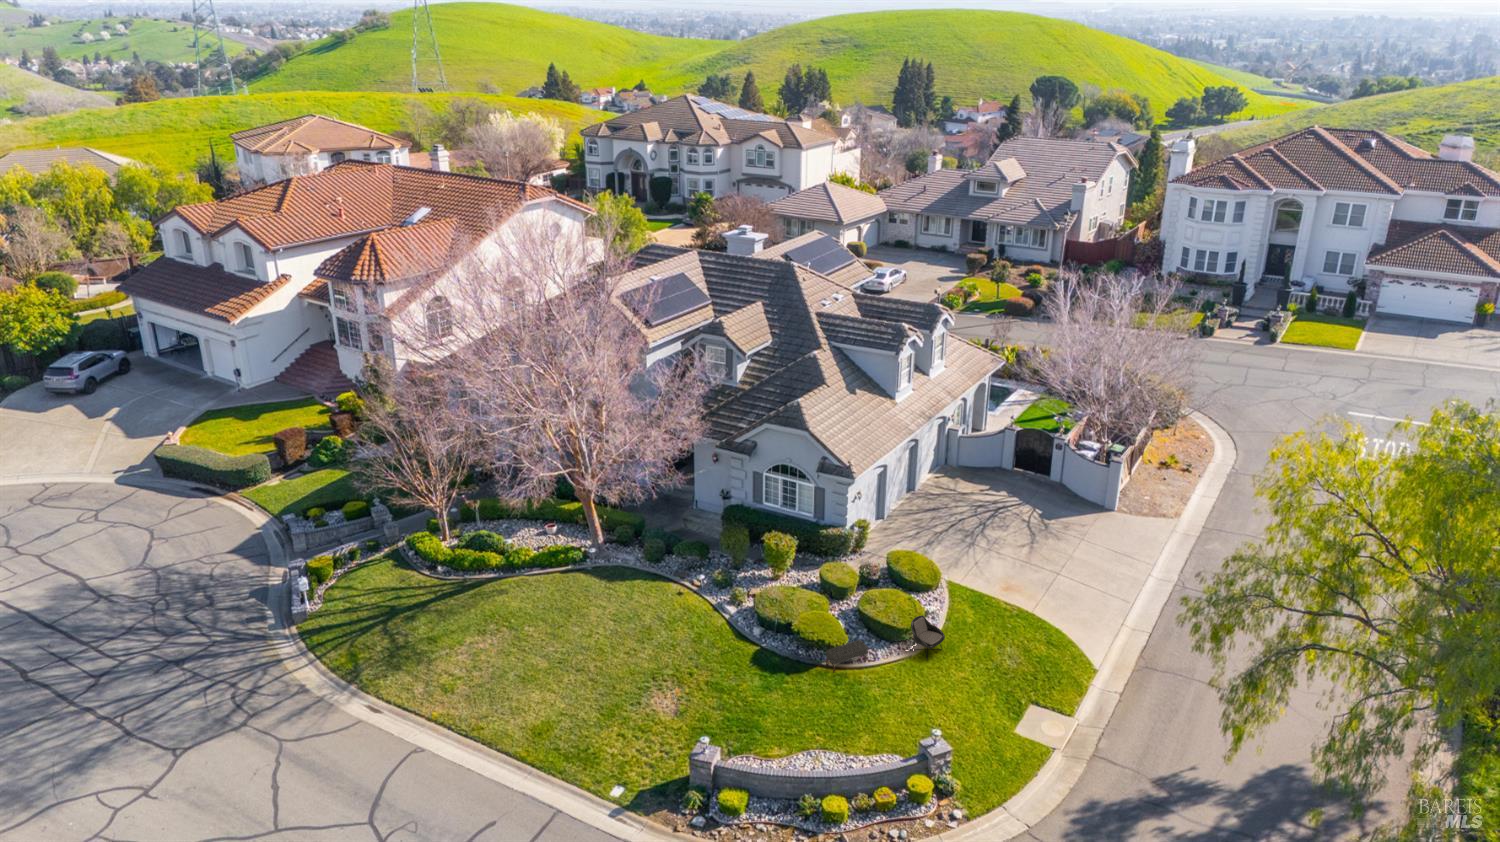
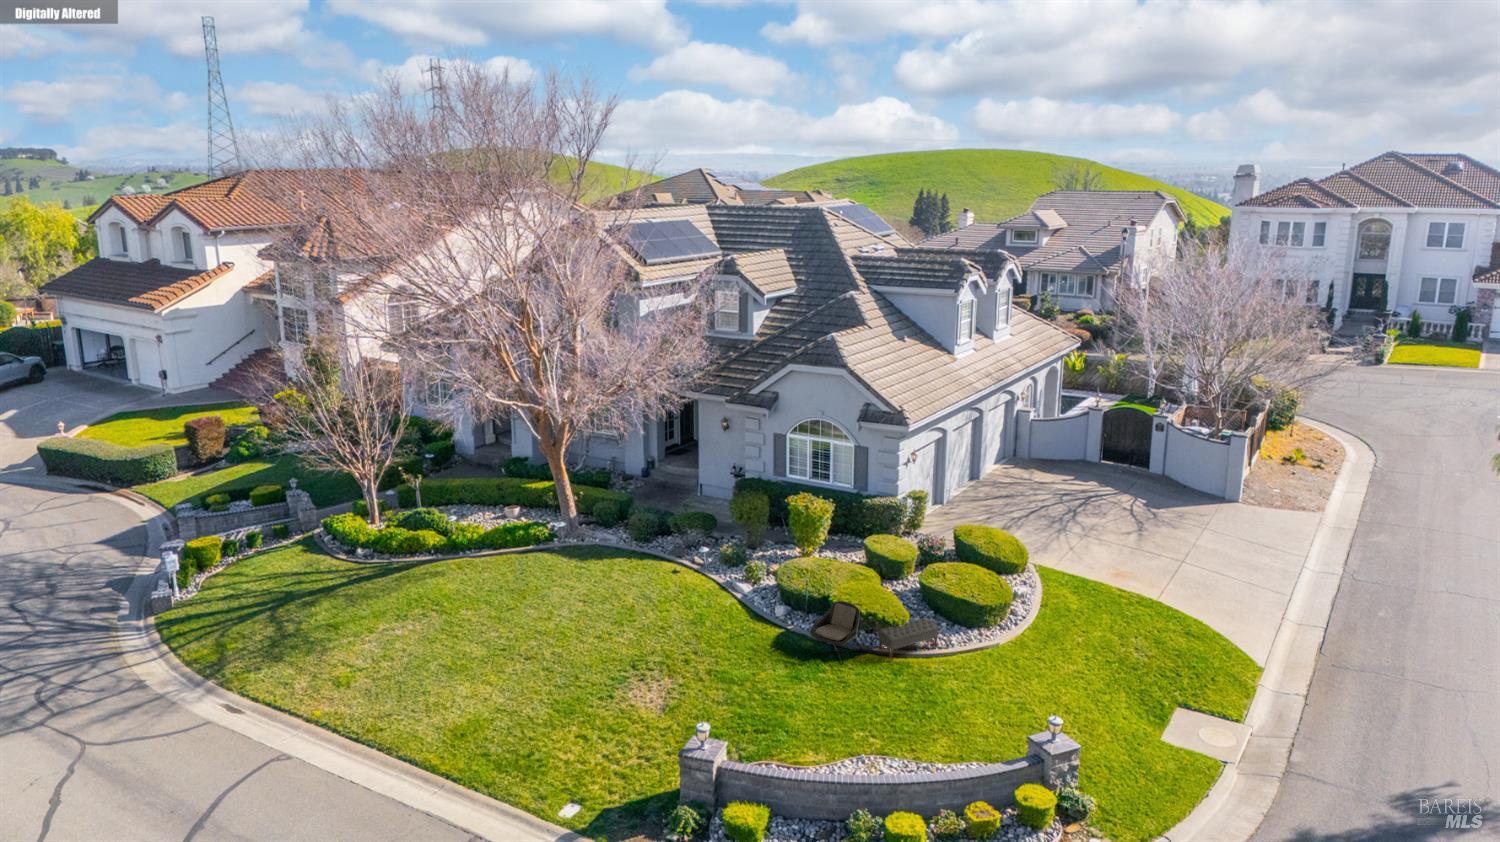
lounge chair: present [908,616,945,660] -> present [810,601,862,664]

